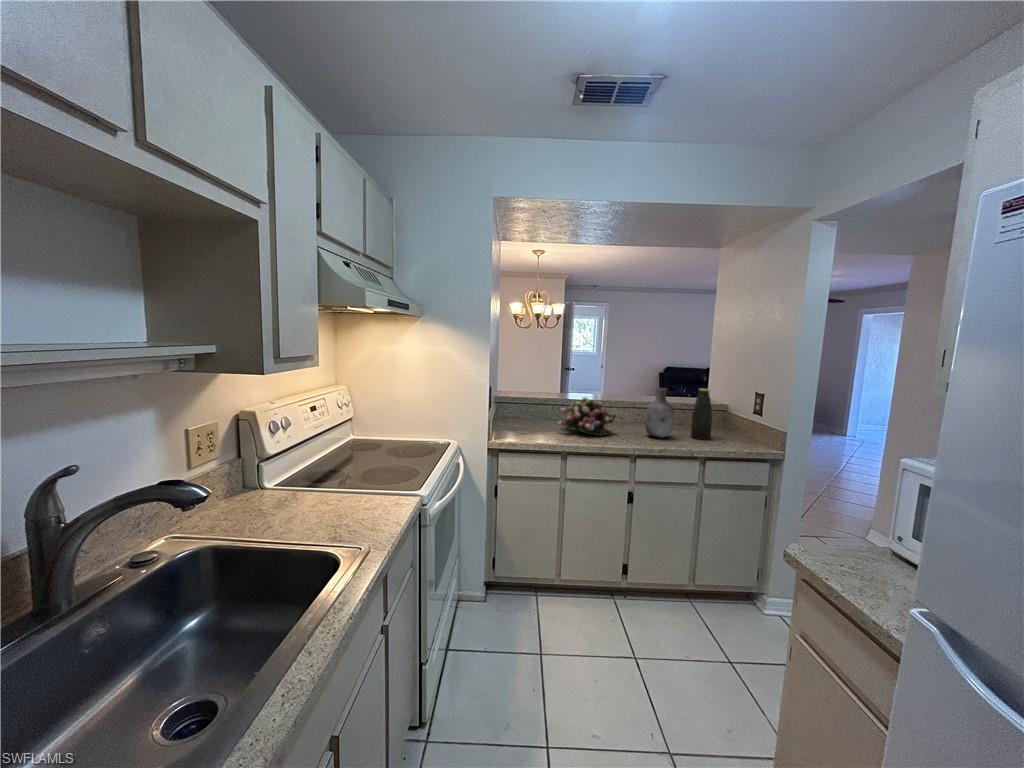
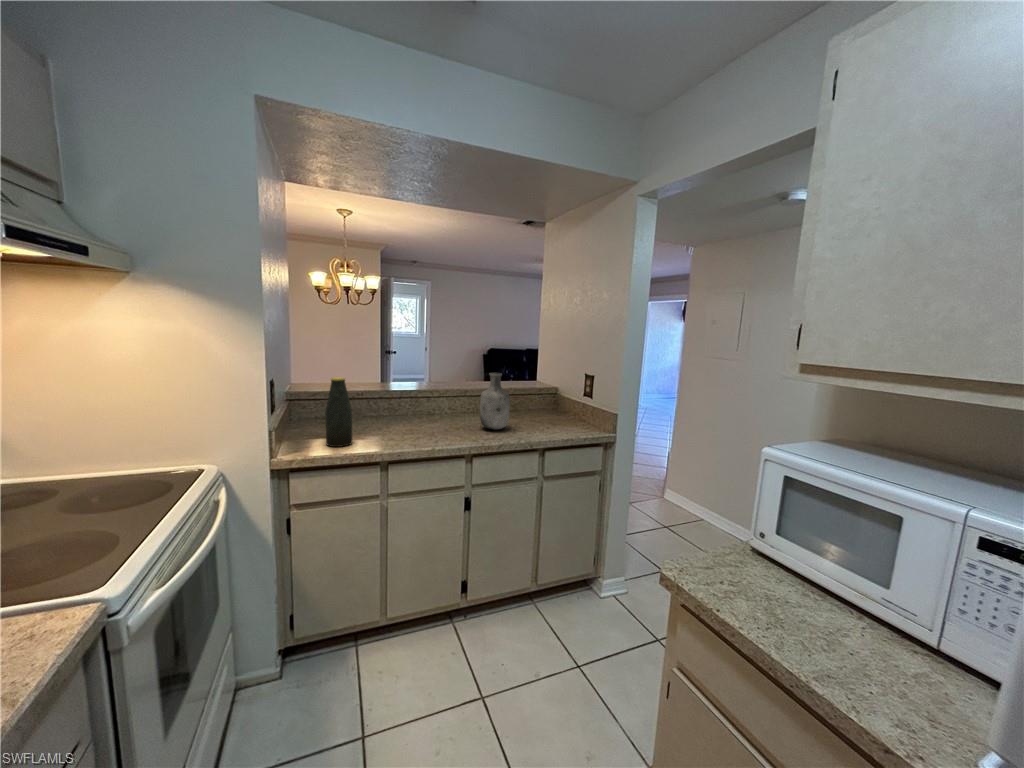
bottle: present [691,389,712,440] -> present [325,377,352,447]
flower arrangement: present [558,397,616,436] -> none [373,387,447,434]

